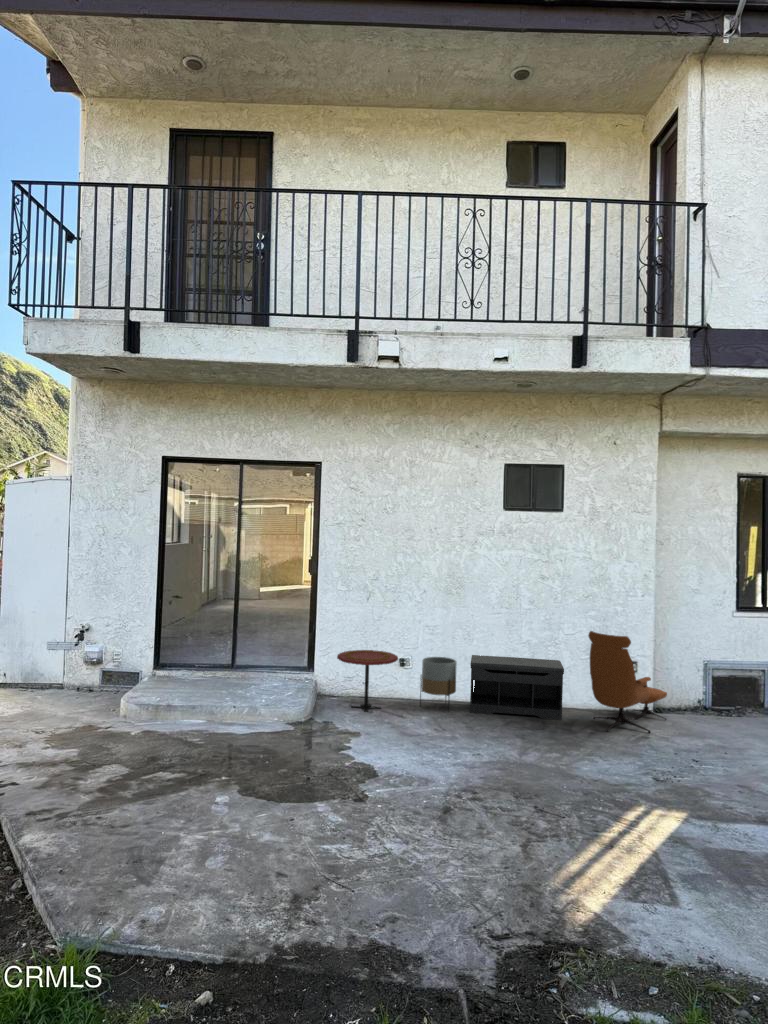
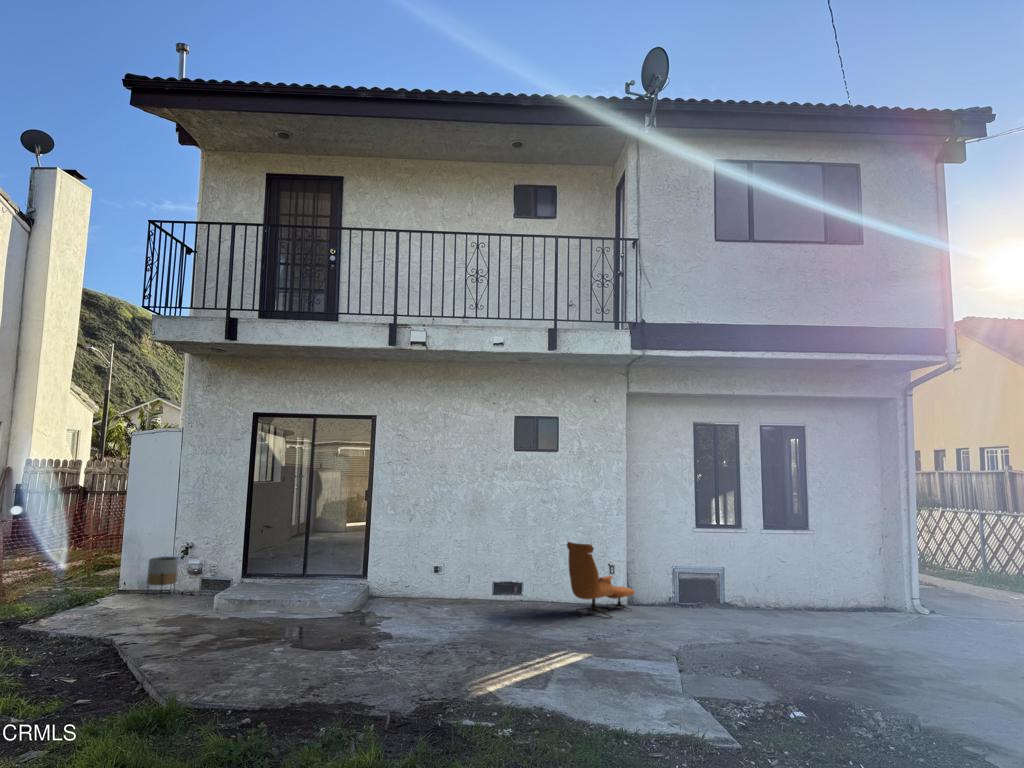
side table: present [337,650,398,712] -> none [382,561,429,607]
bench: present [470,655,564,720] -> none [483,564,555,611]
planter: present [420,657,457,711] -> present [147,557,178,595]

